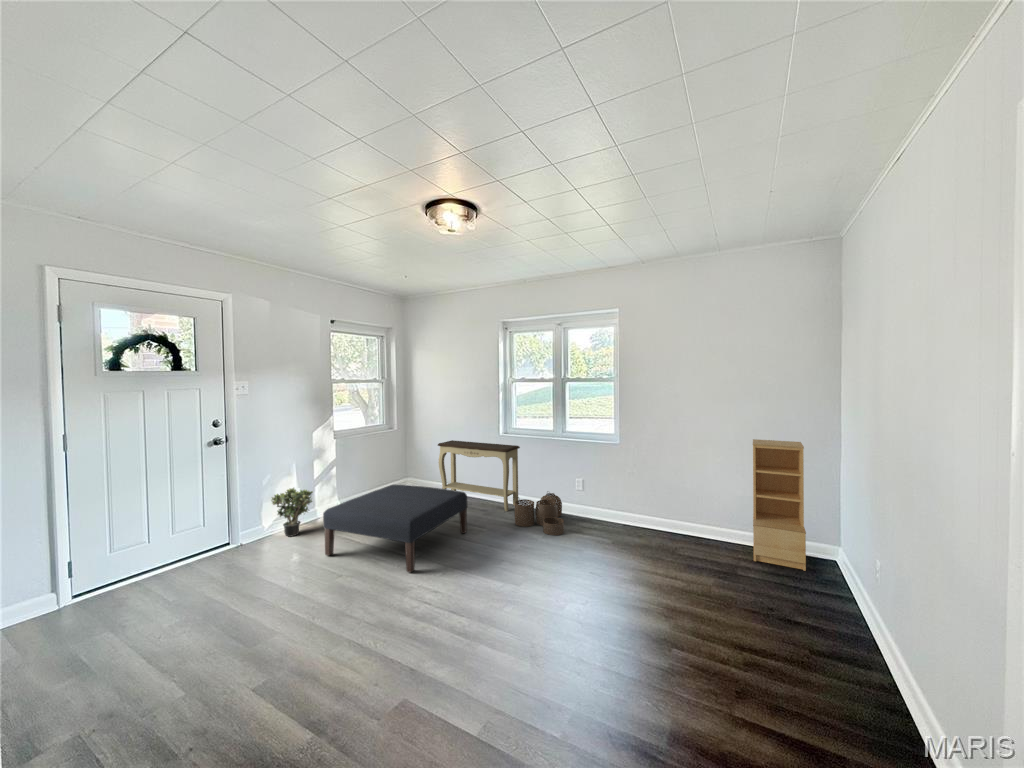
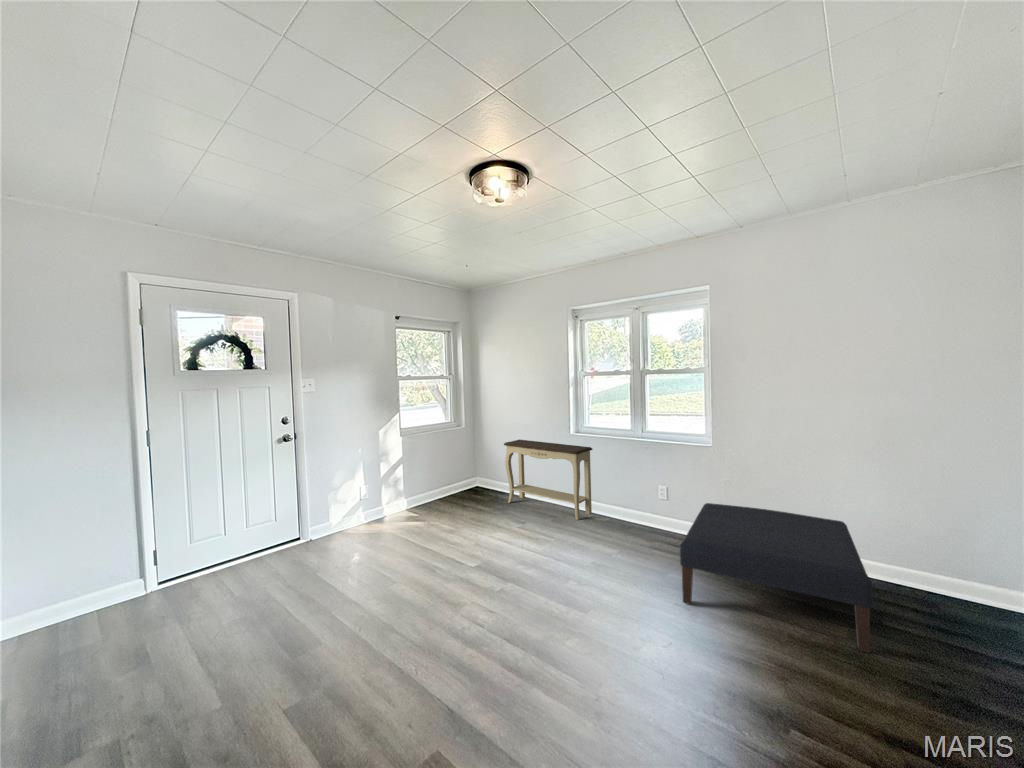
bookshelf: present [753,439,806,571] -> none [905,447,1000,636]
ottoman: present [323,485,468,572] -> present [680,503,872,653]
potted plant: present [271,488,313,537] -> none [337,485,378,535]
woven basket: present [515,493,564,535] -> none [585,500,644,554]

